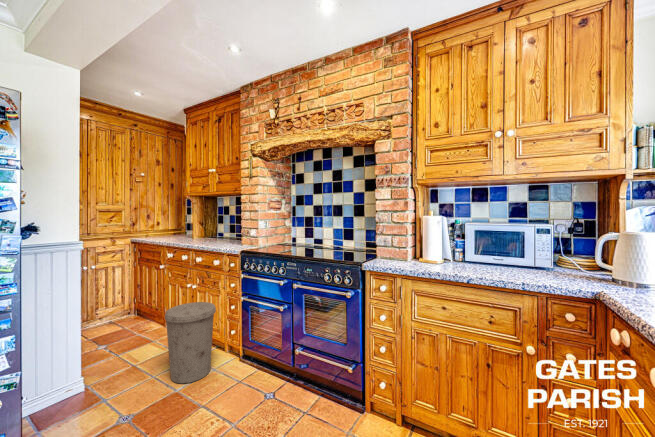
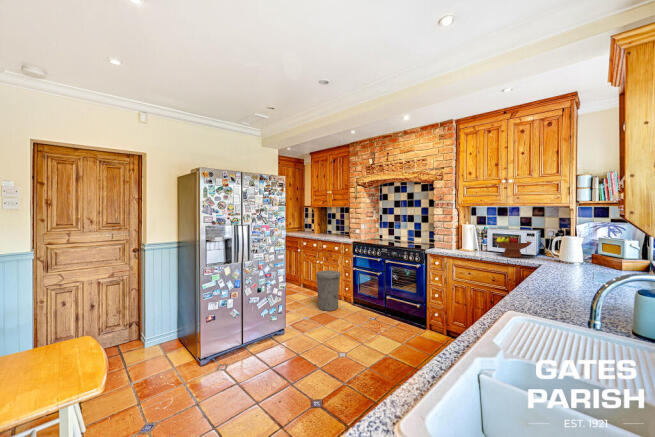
fruit bowl: none [482,234,553,274] -> present [495,236,532,257]

